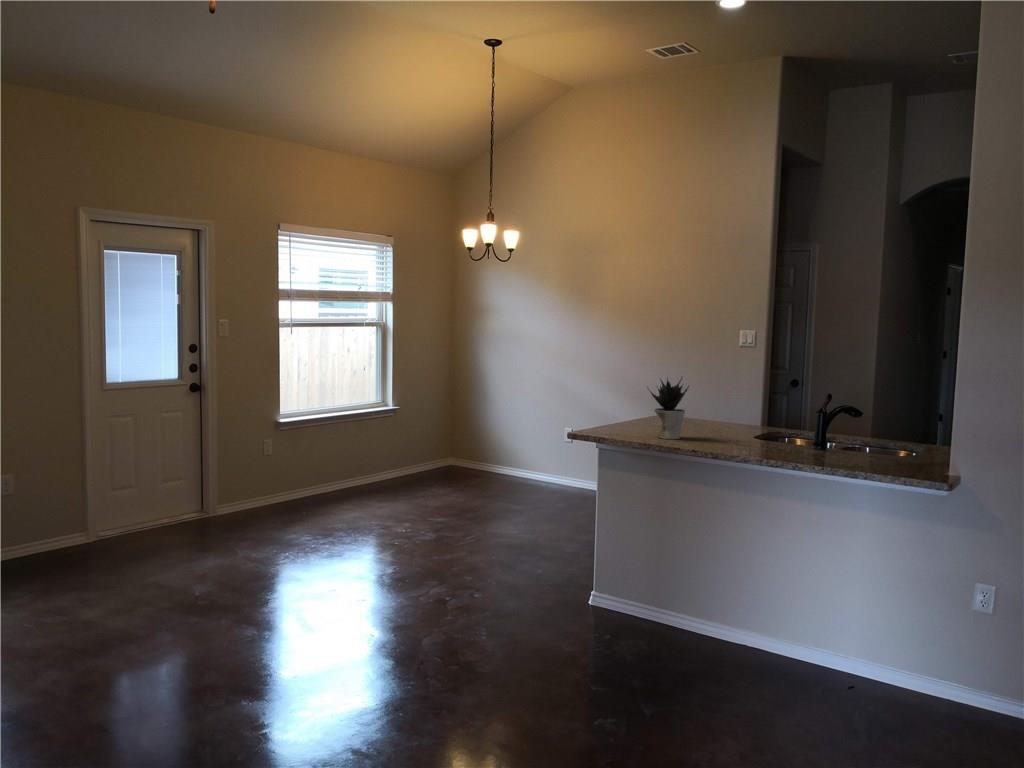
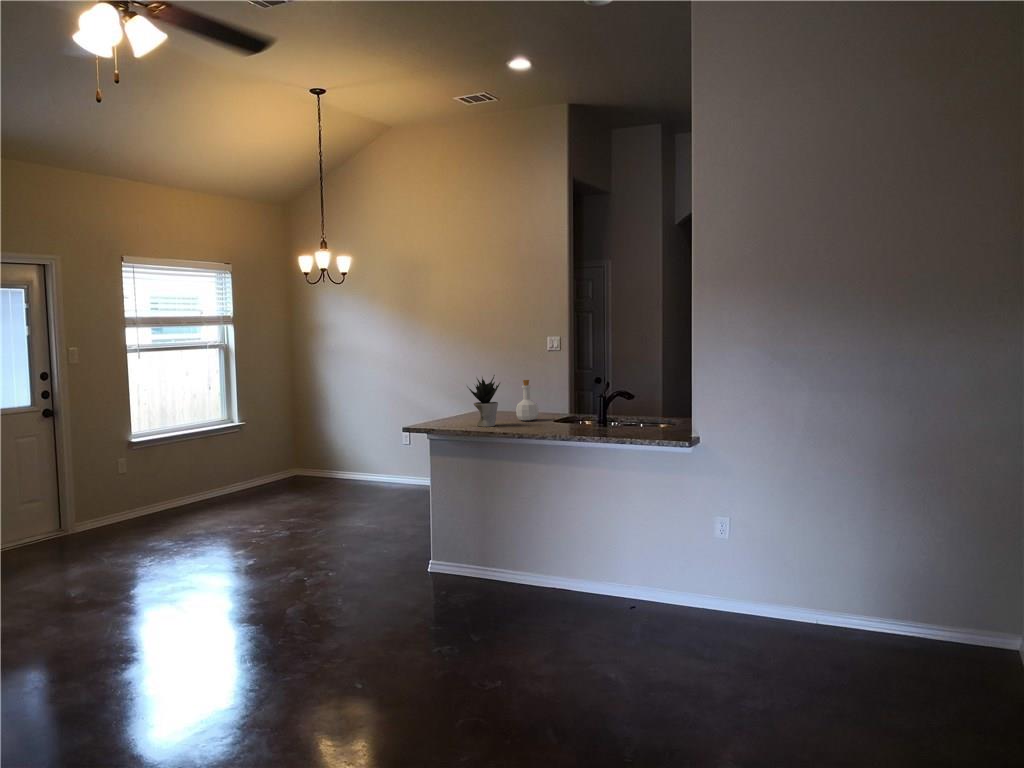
bottle: none [705,384,734,434] -> present [516,380,539,421]

